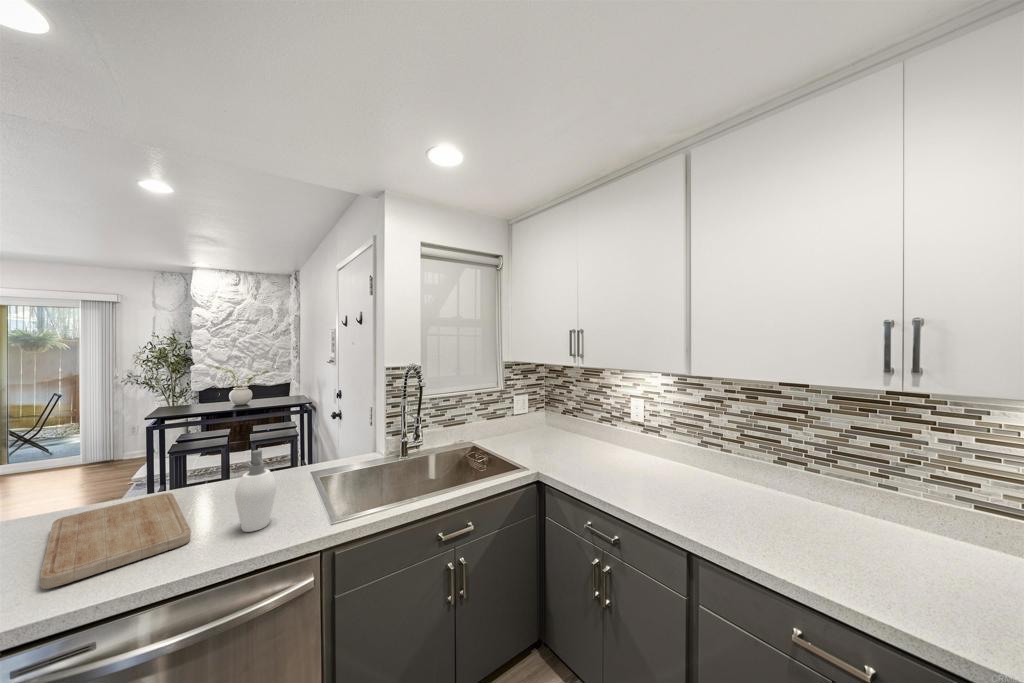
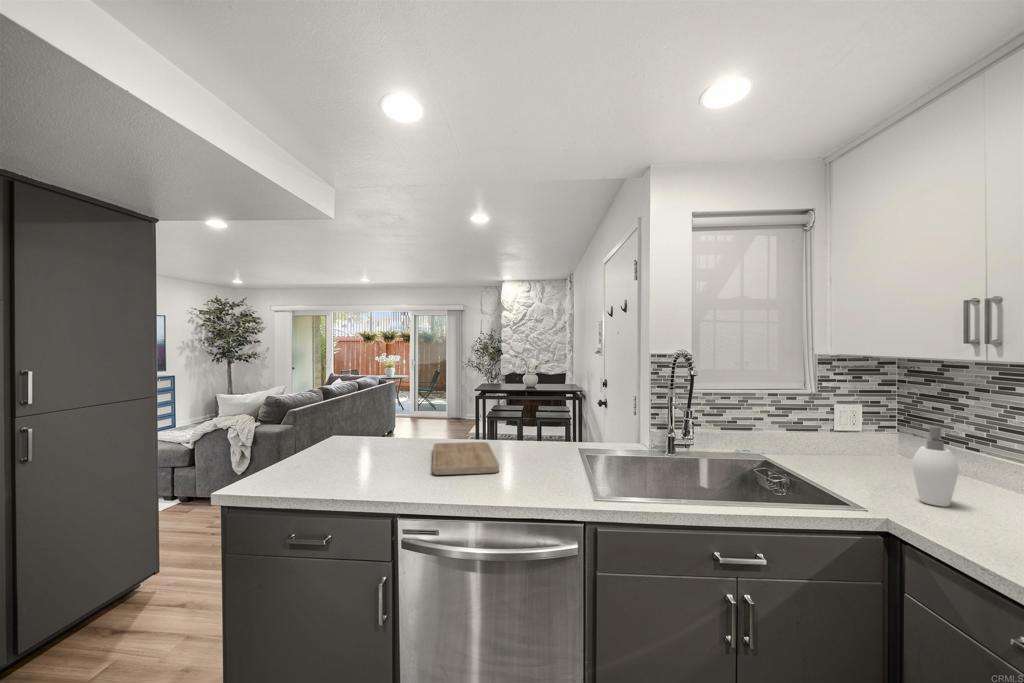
soap dispenser: present [235,450,276,532] -> present [912,426,965,507]

